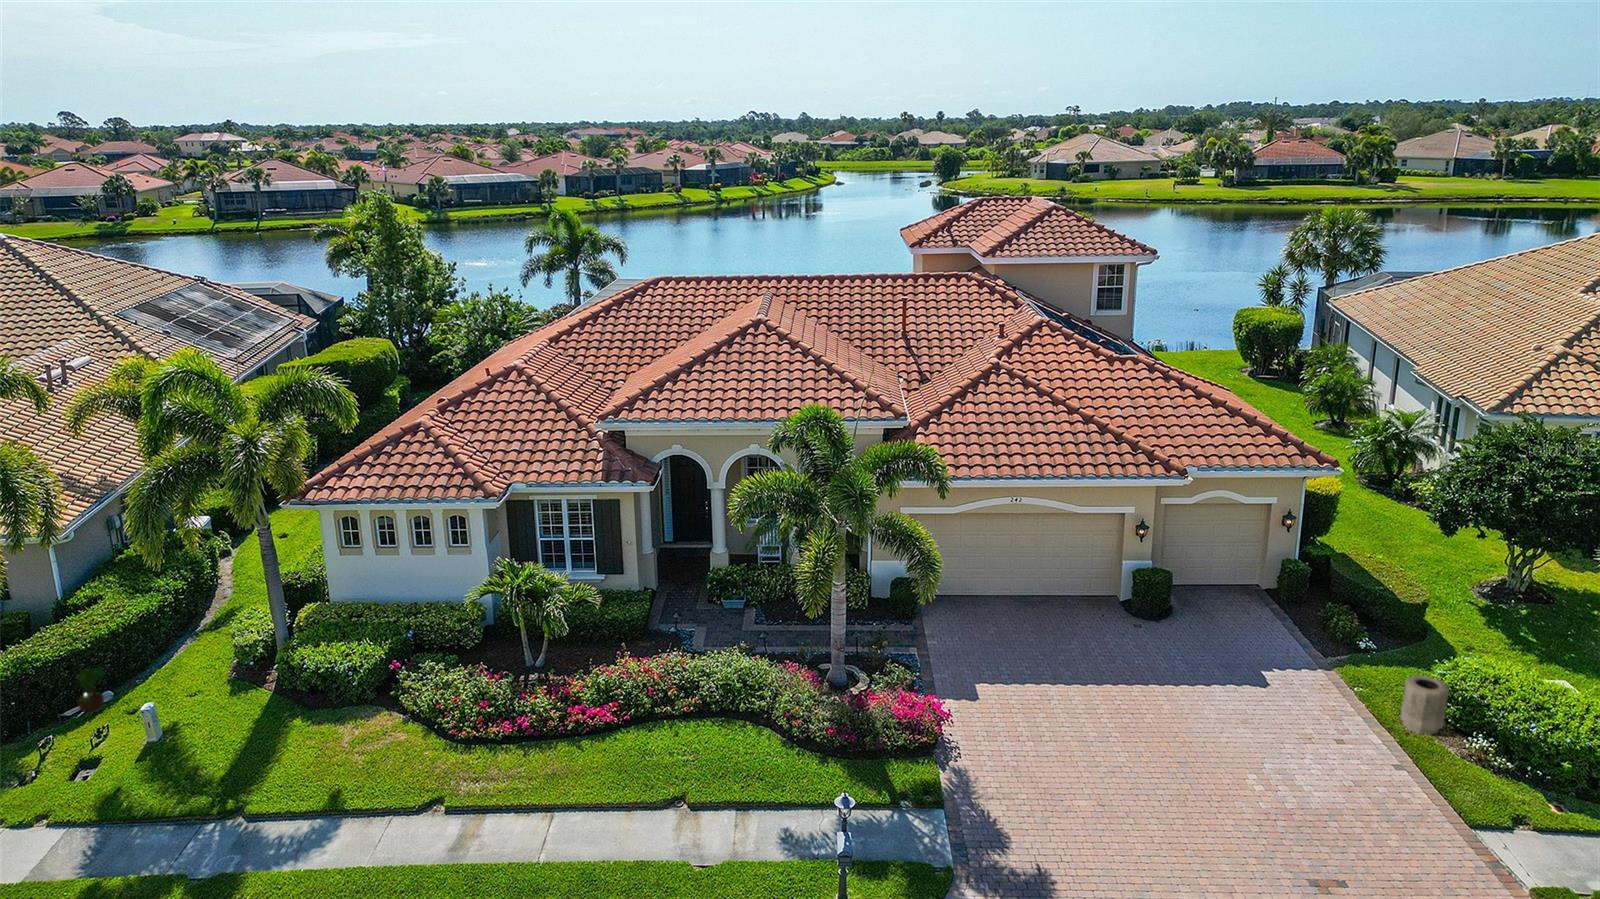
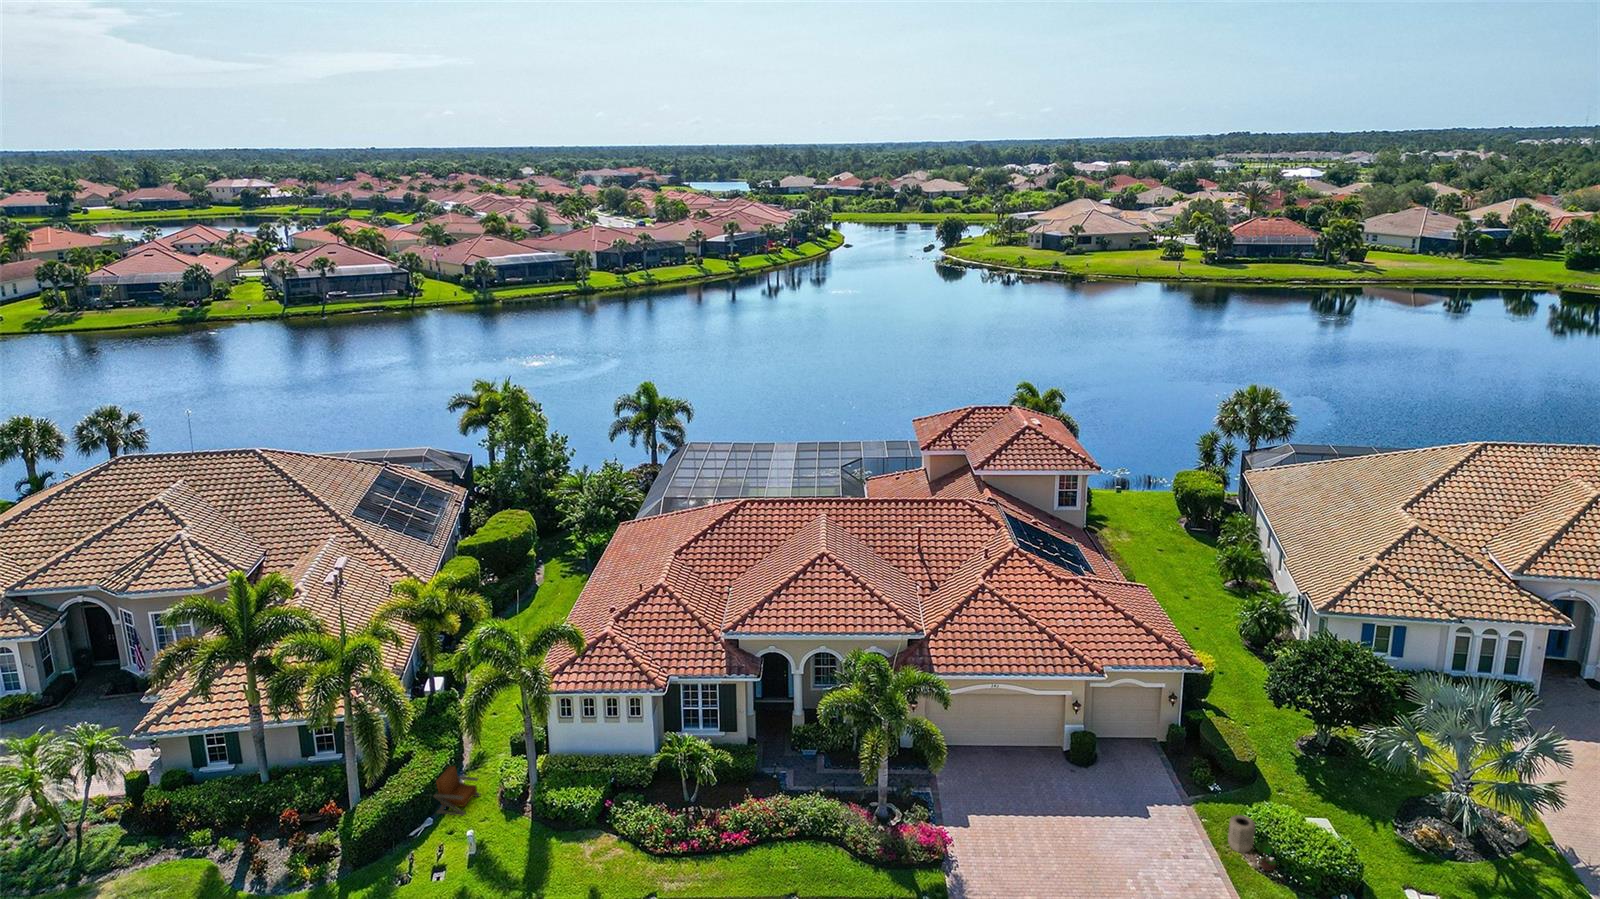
lounge chair: none [123,615,212,690] -> present [433,766,481,816]
potted tree: present [78,668,104,712] -> present [1257,843,1276,871]

